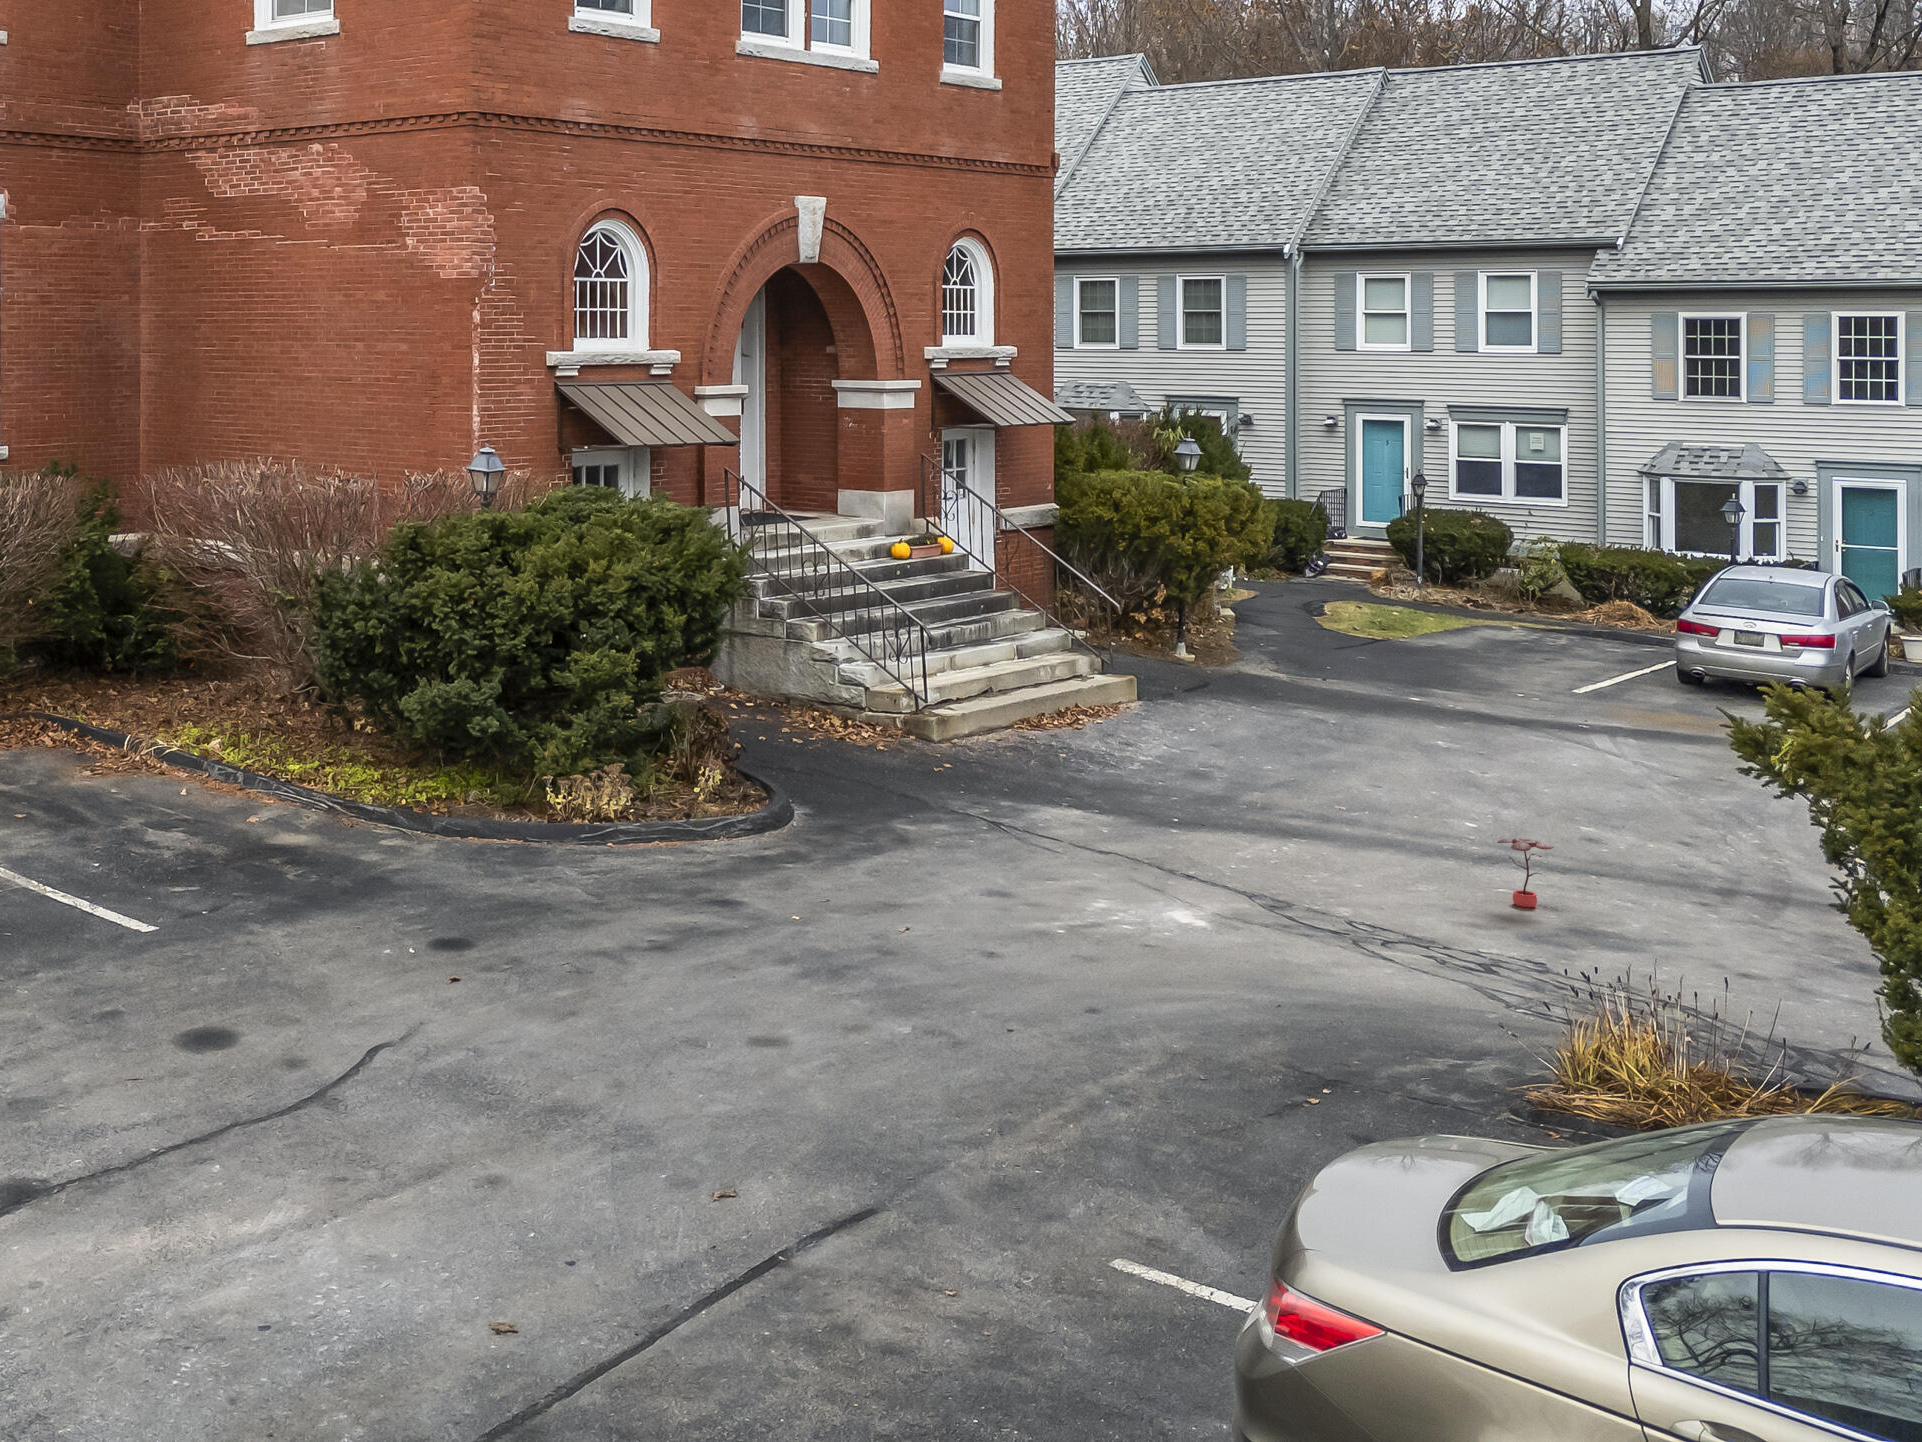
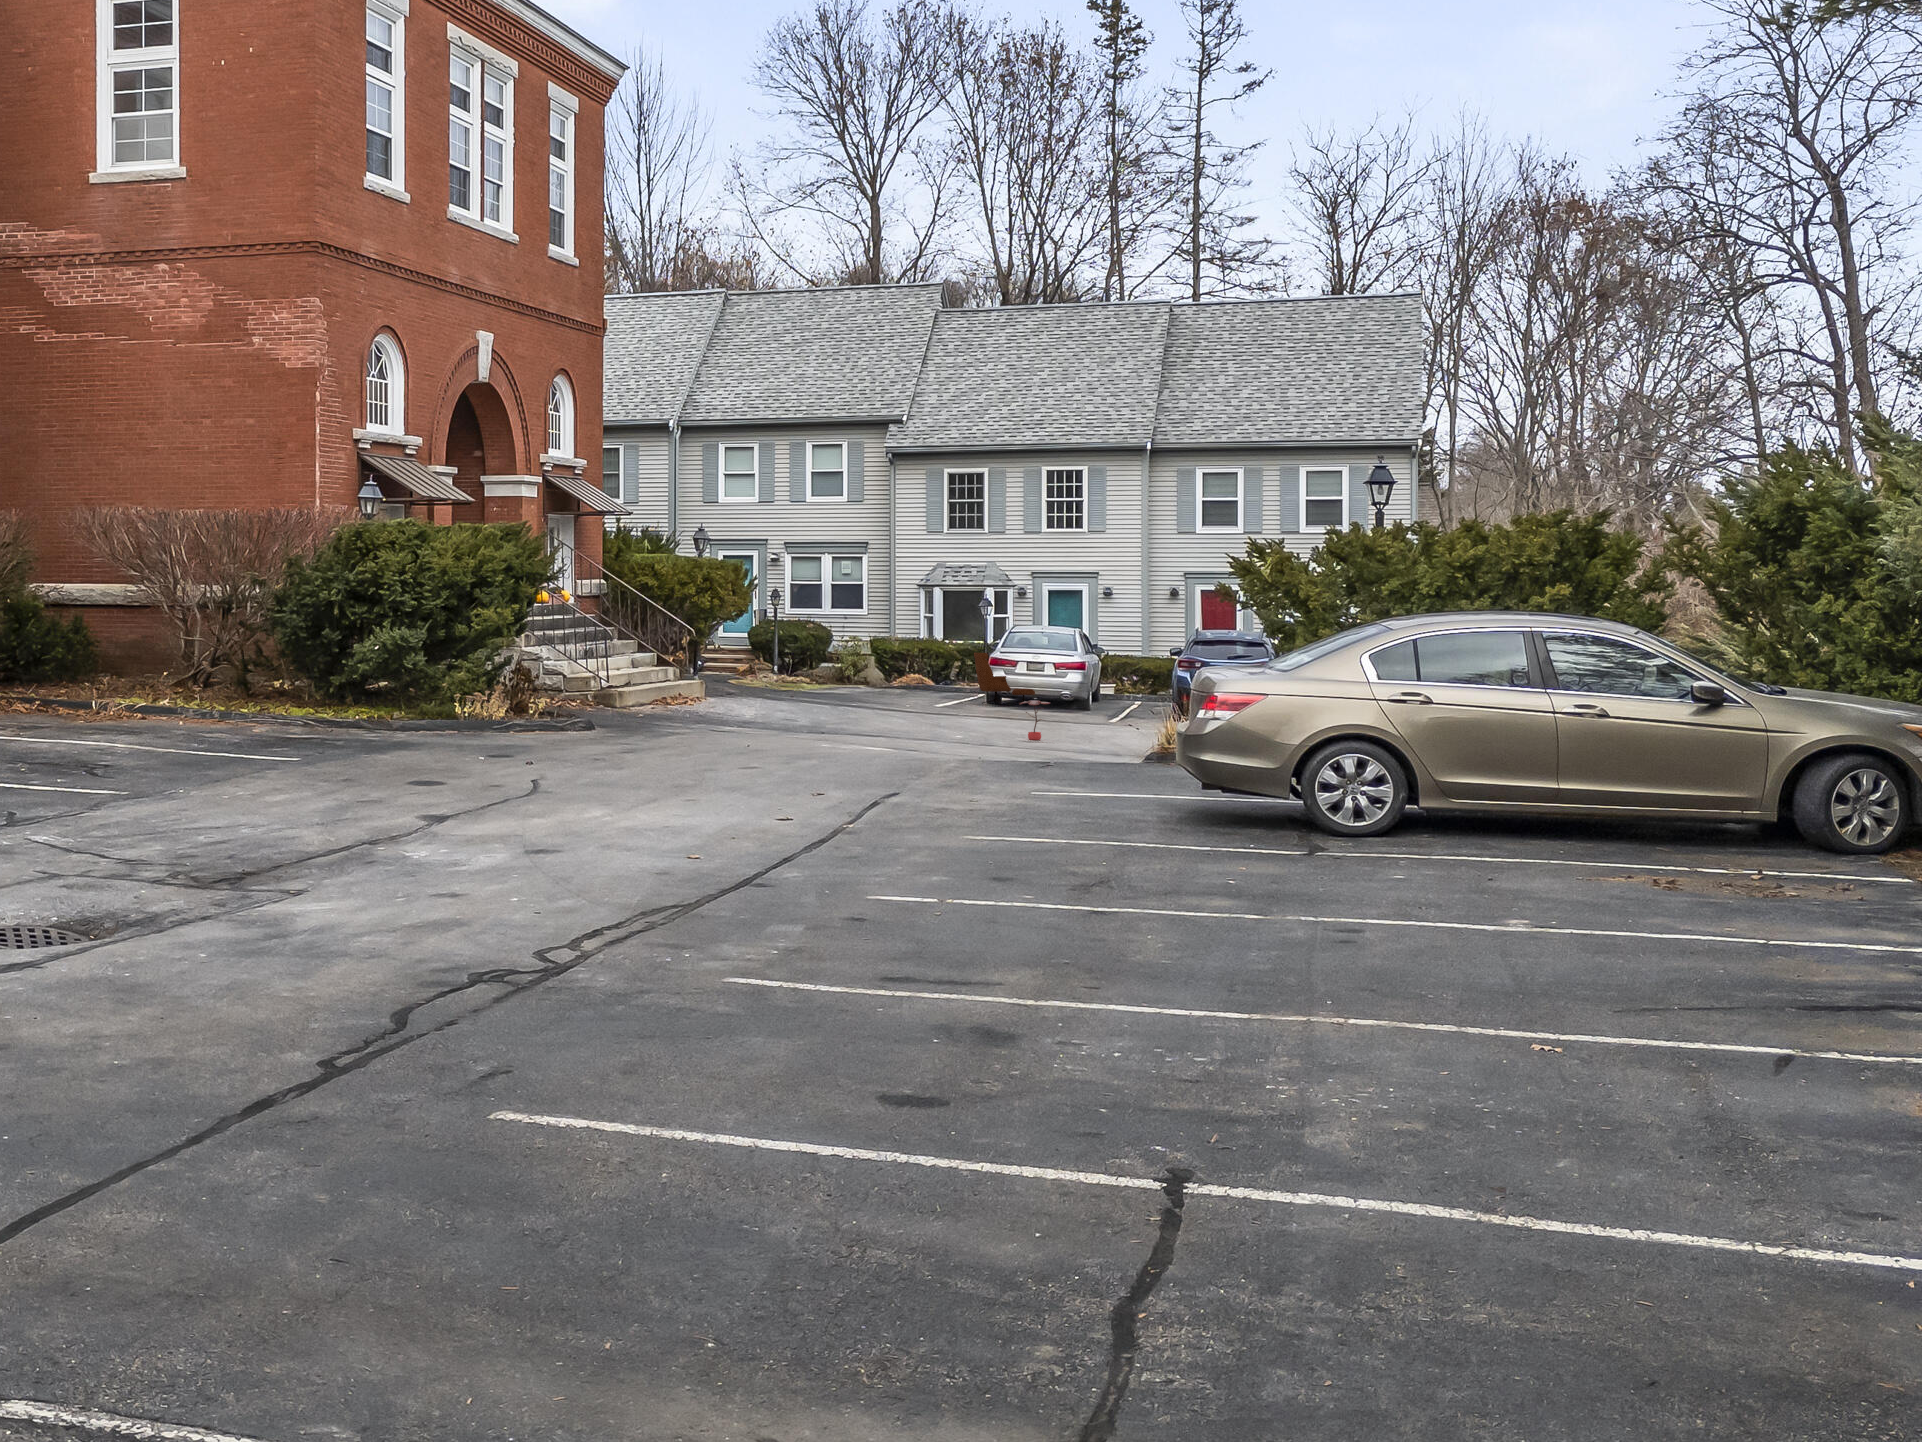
lounge chair: none [1644,615,1749,697] -> present [974,652,1035,705]

